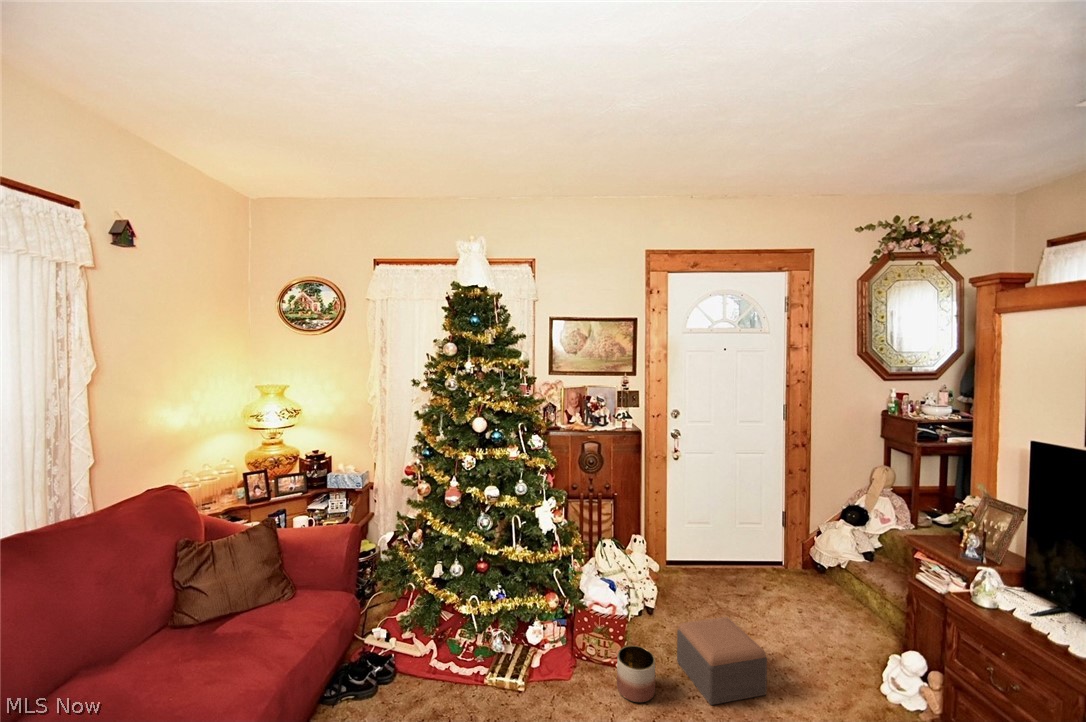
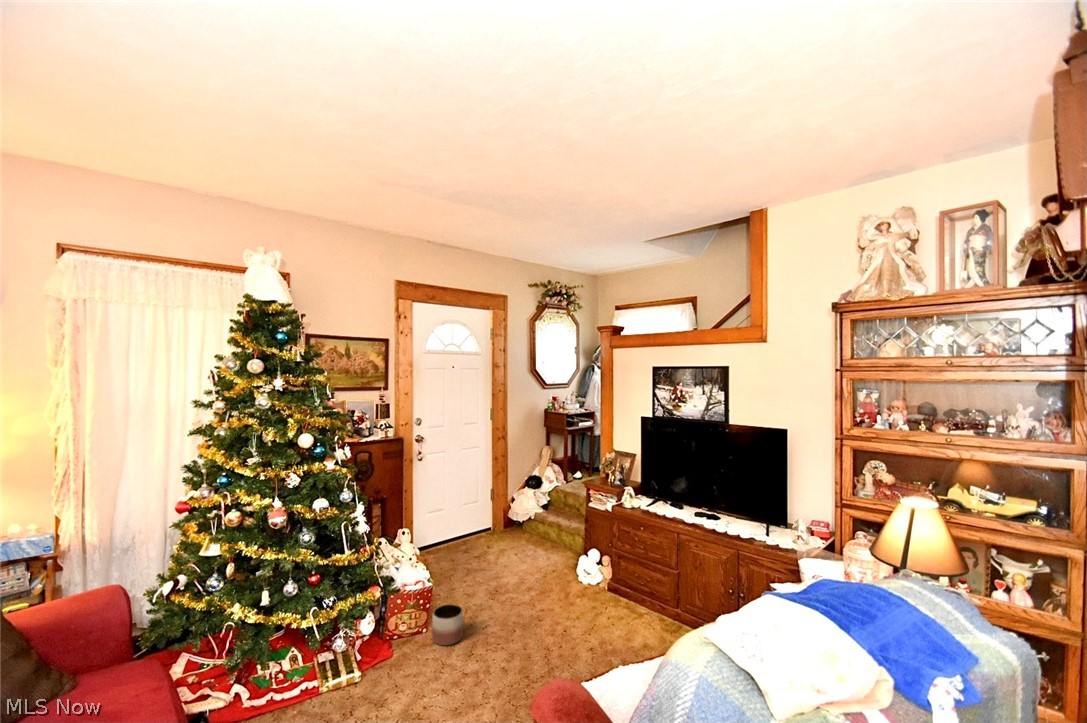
footstool: present [677,617,767,705] -> none [463,565,525,624]

